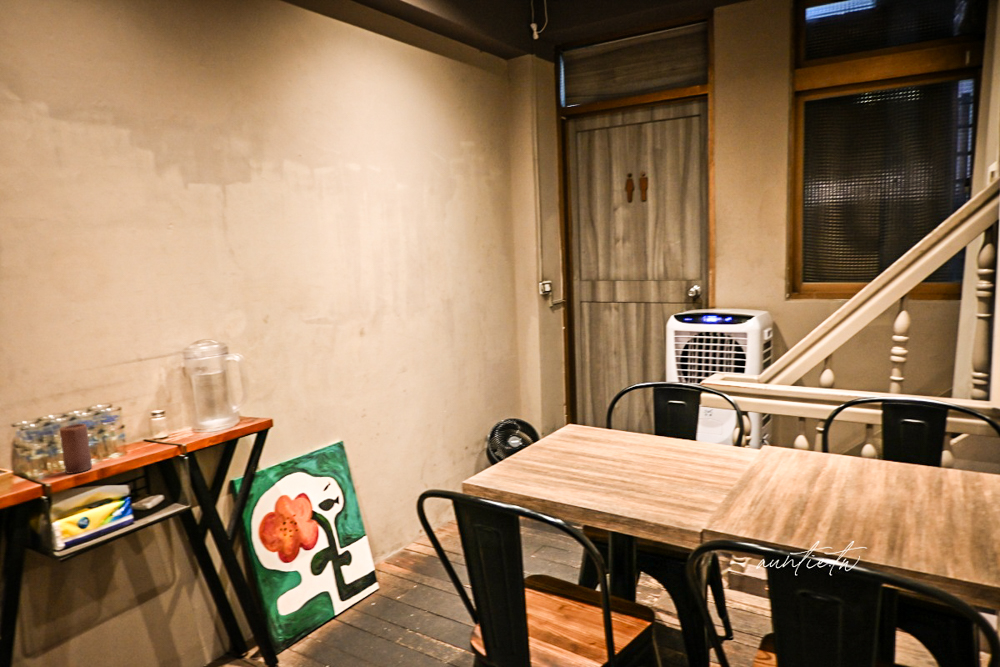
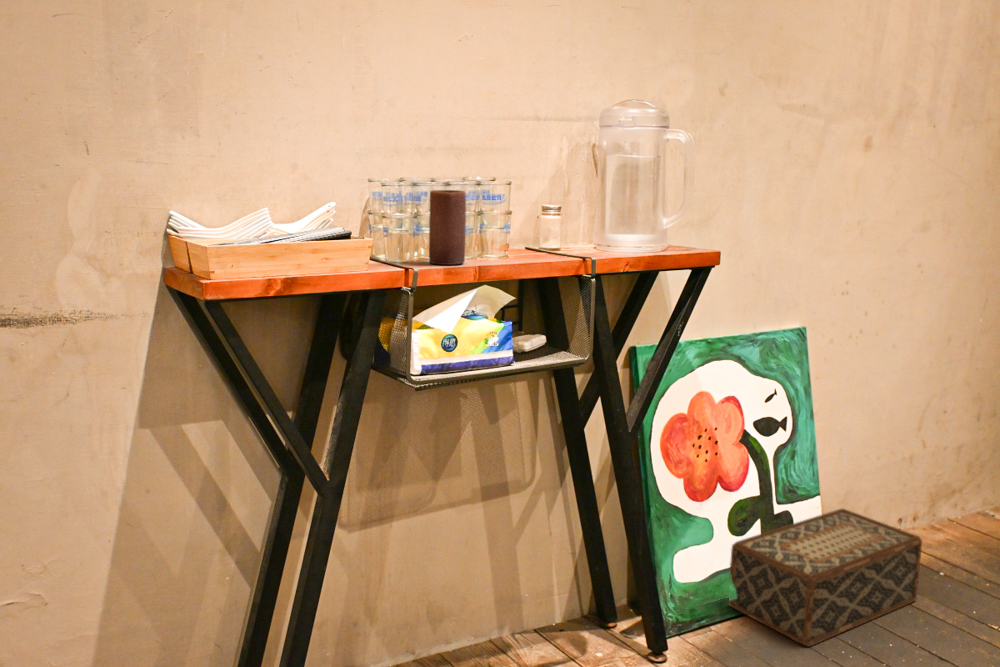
woven basket: none [315,539,425,630] -> present [728,509,922,646]

